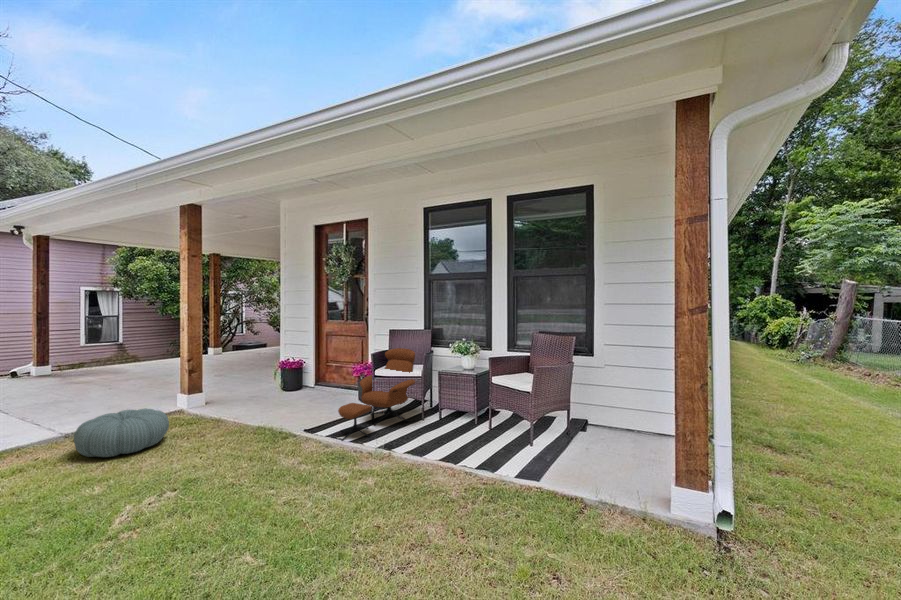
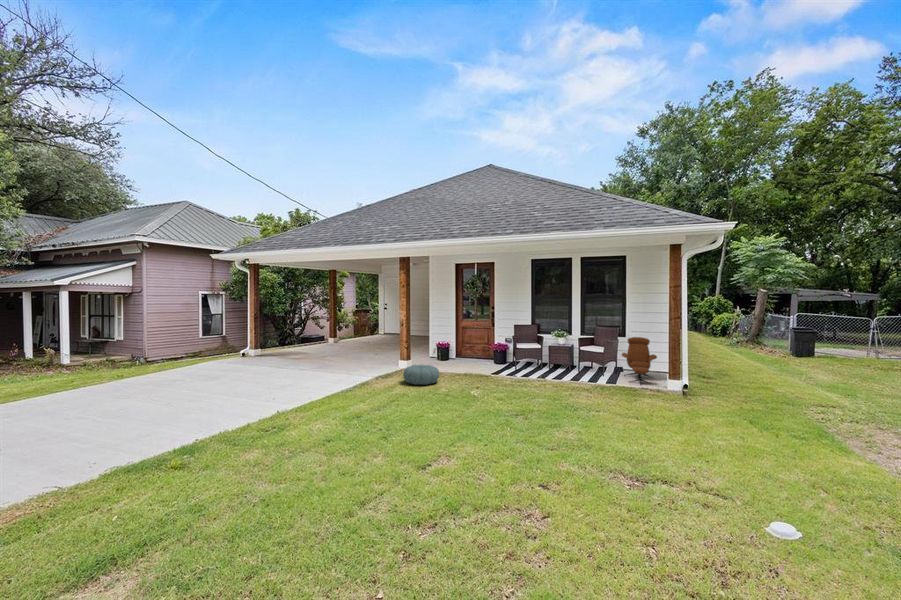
lounge chair: present [338,348,415,440] -> present [622,337,657,384]

